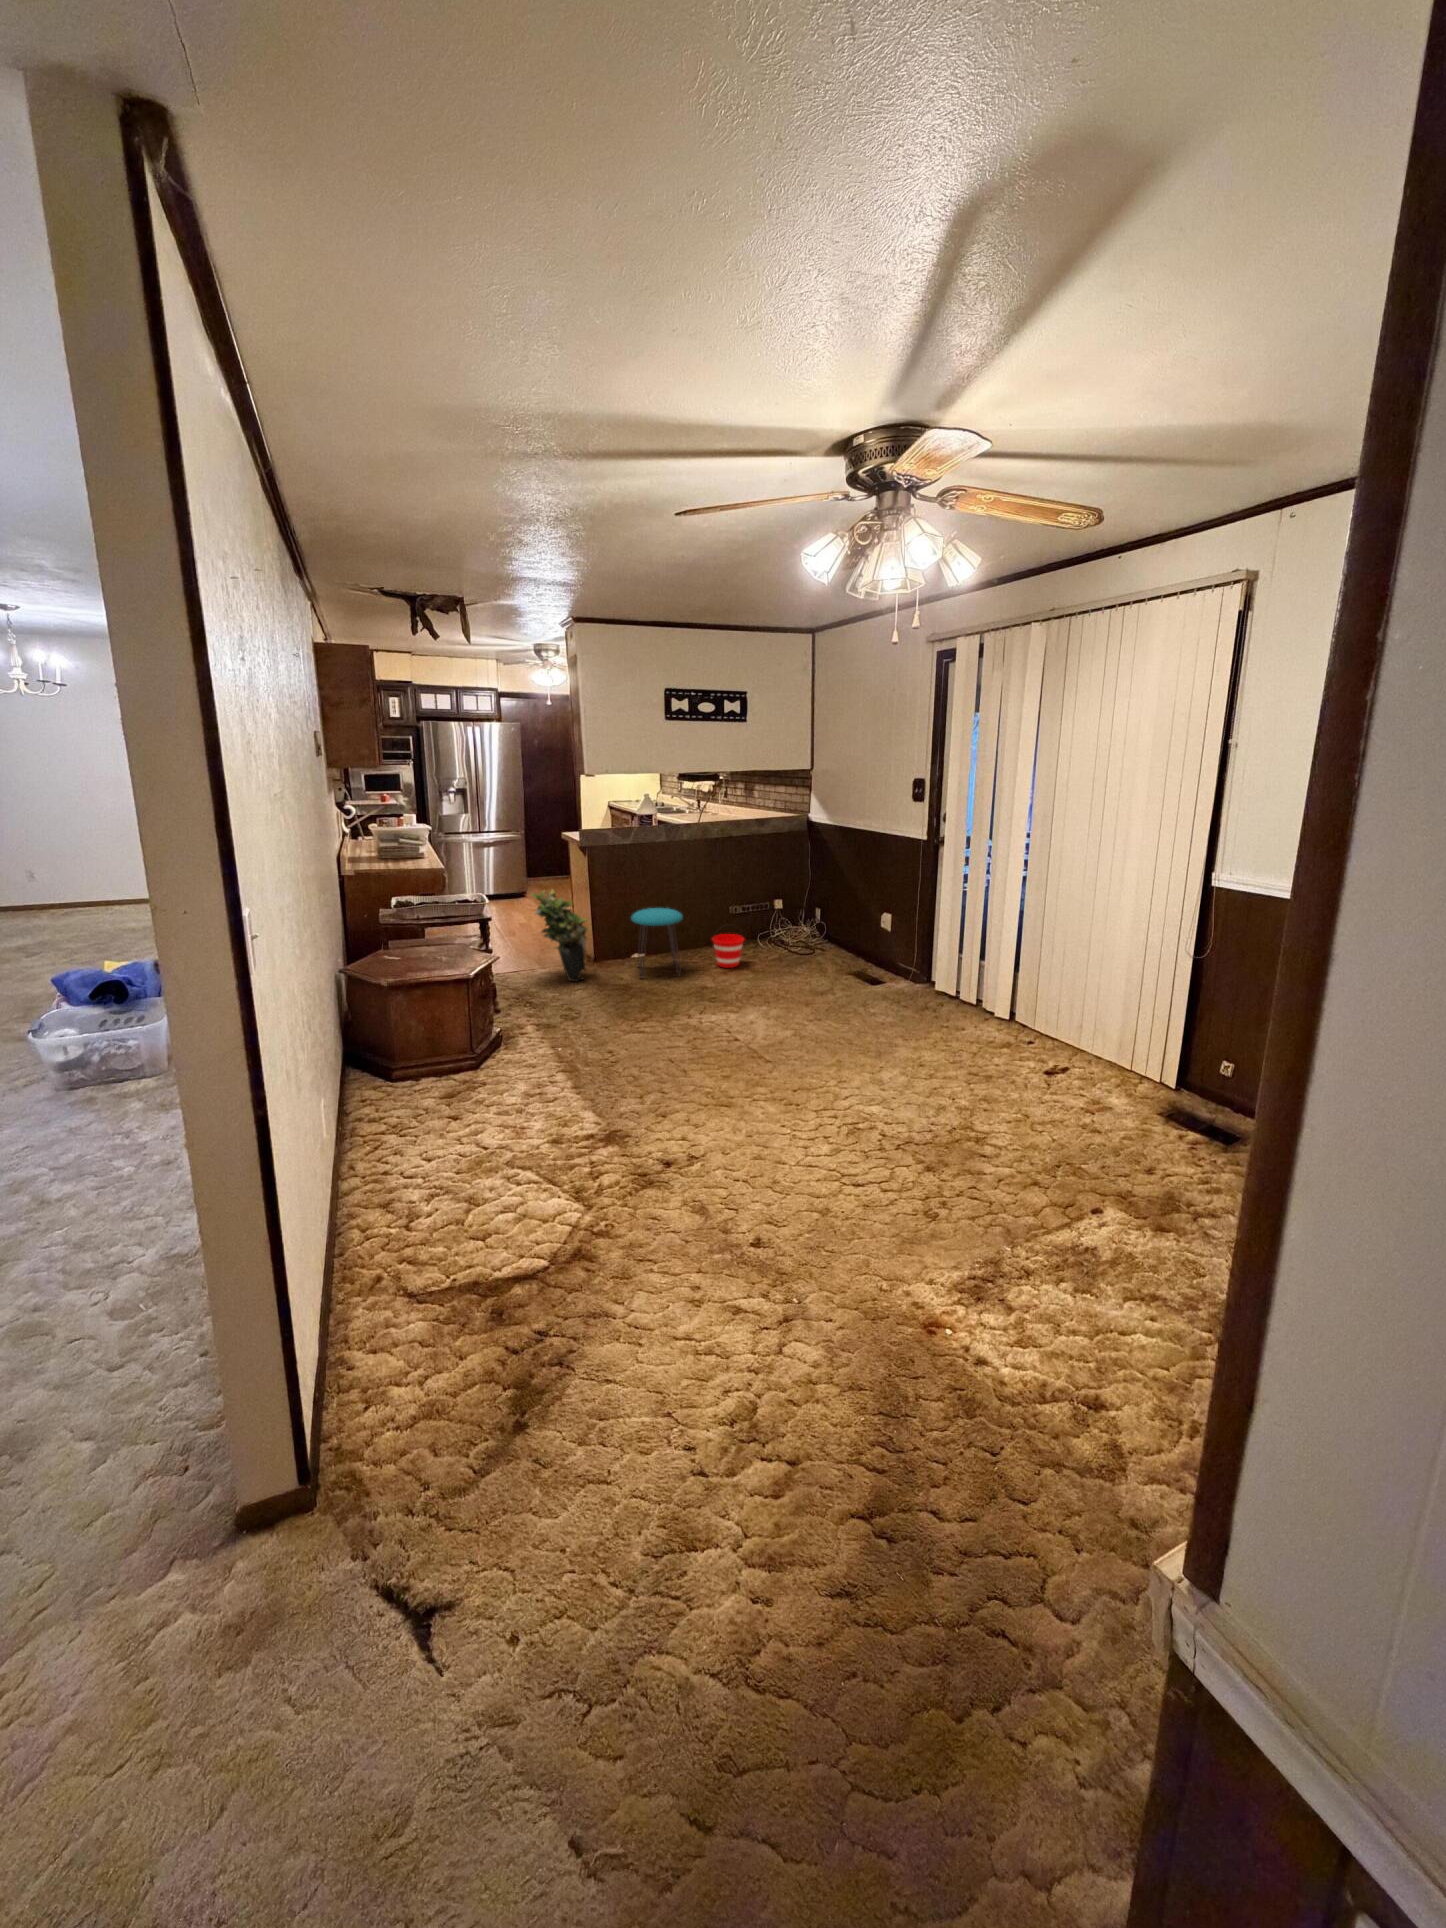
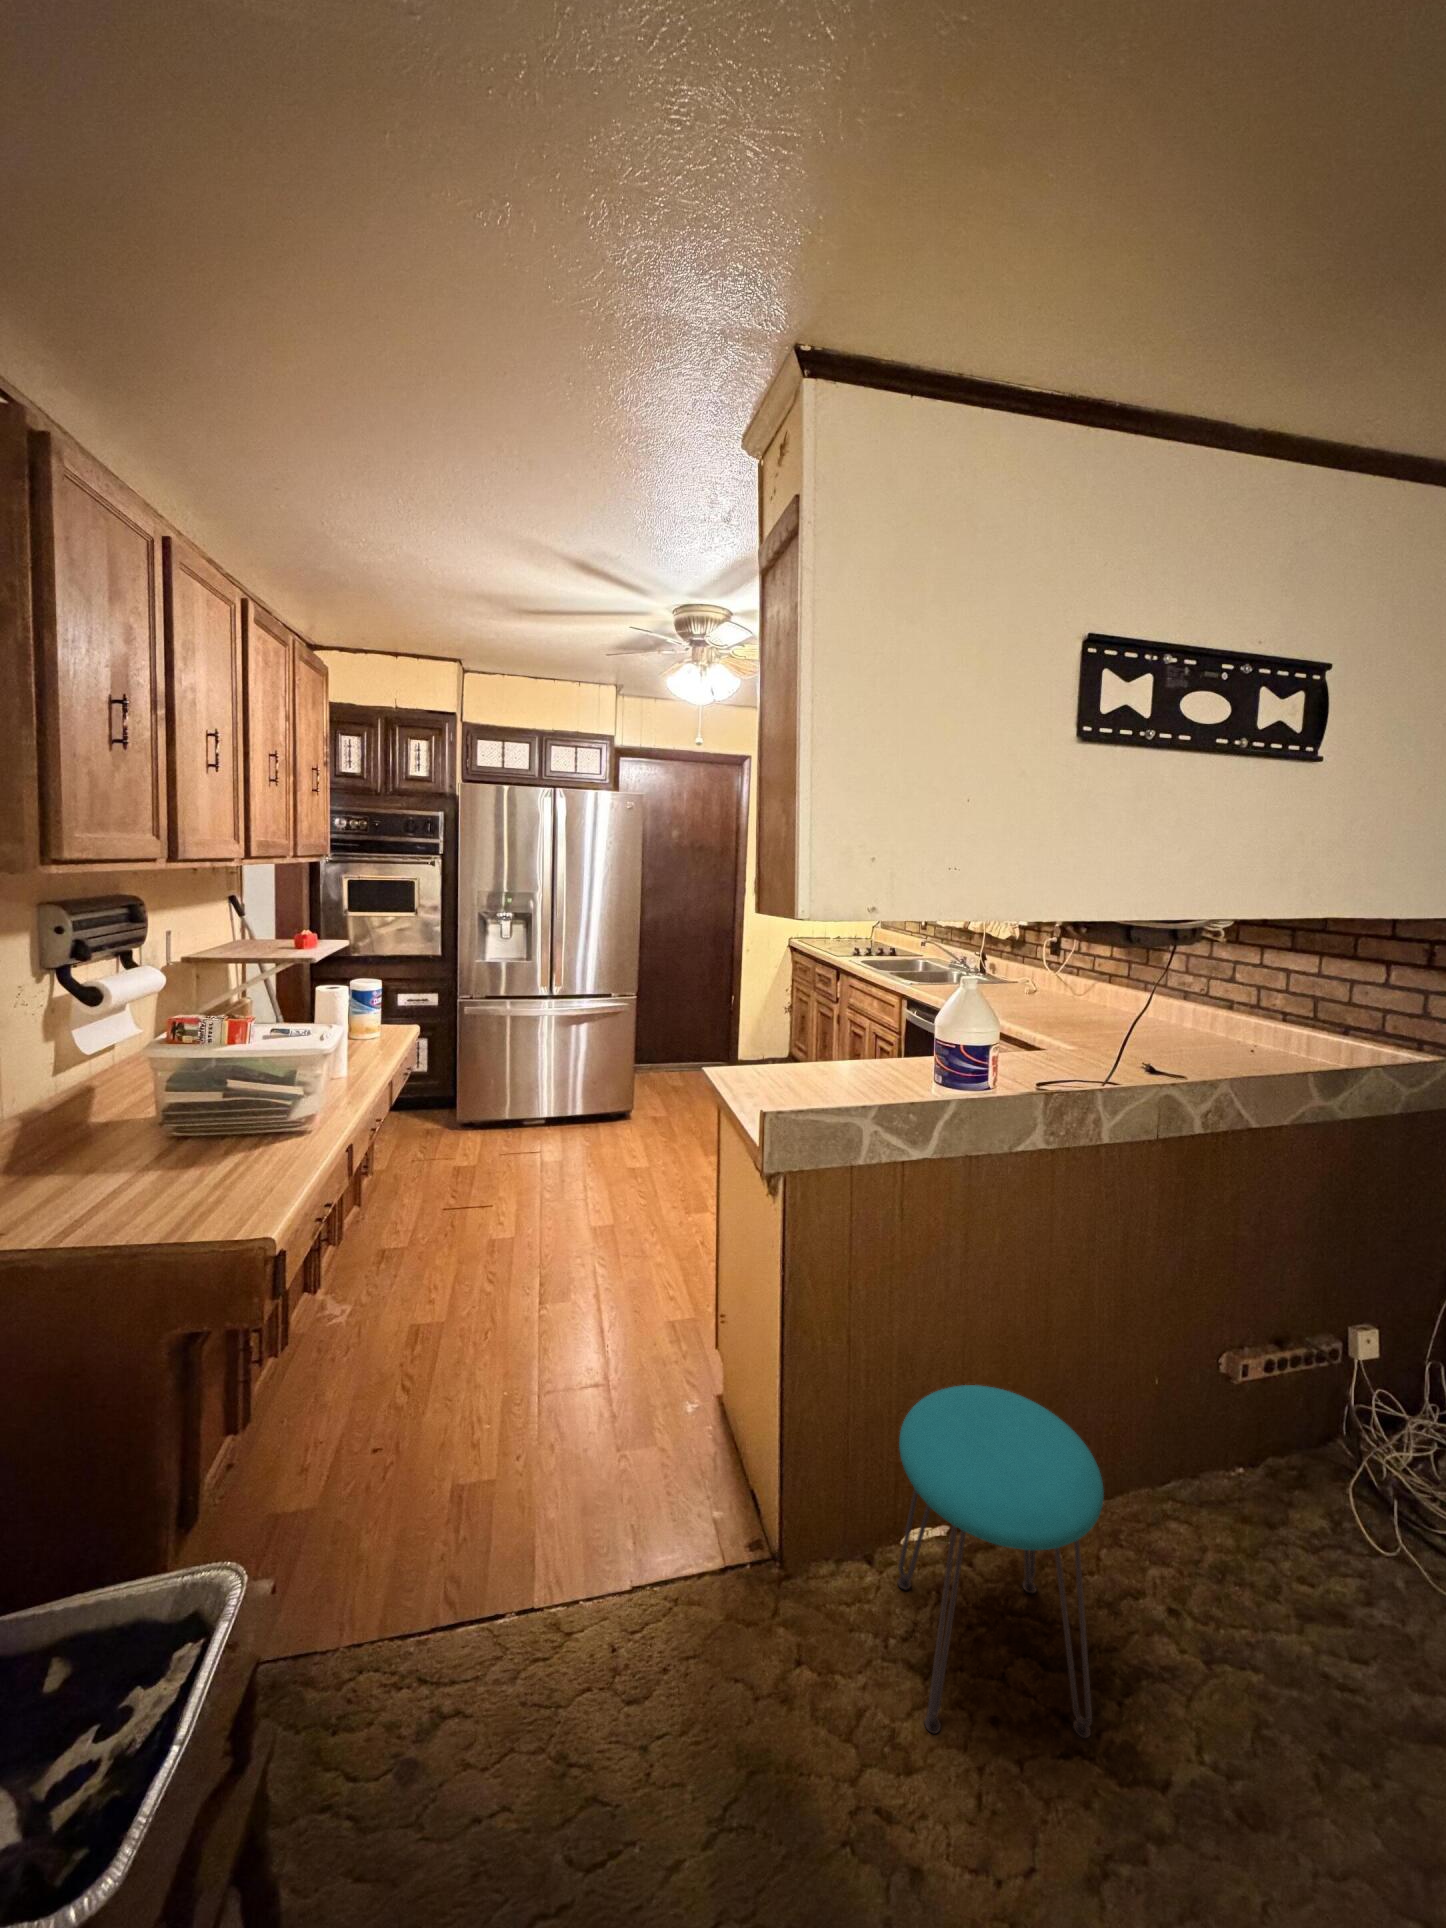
potted plant: present [532,890,588,982] -> none [553,1295,749,1705]
bucket: present [712,934,744,968] -> none [1181,1492,1331,1678]

